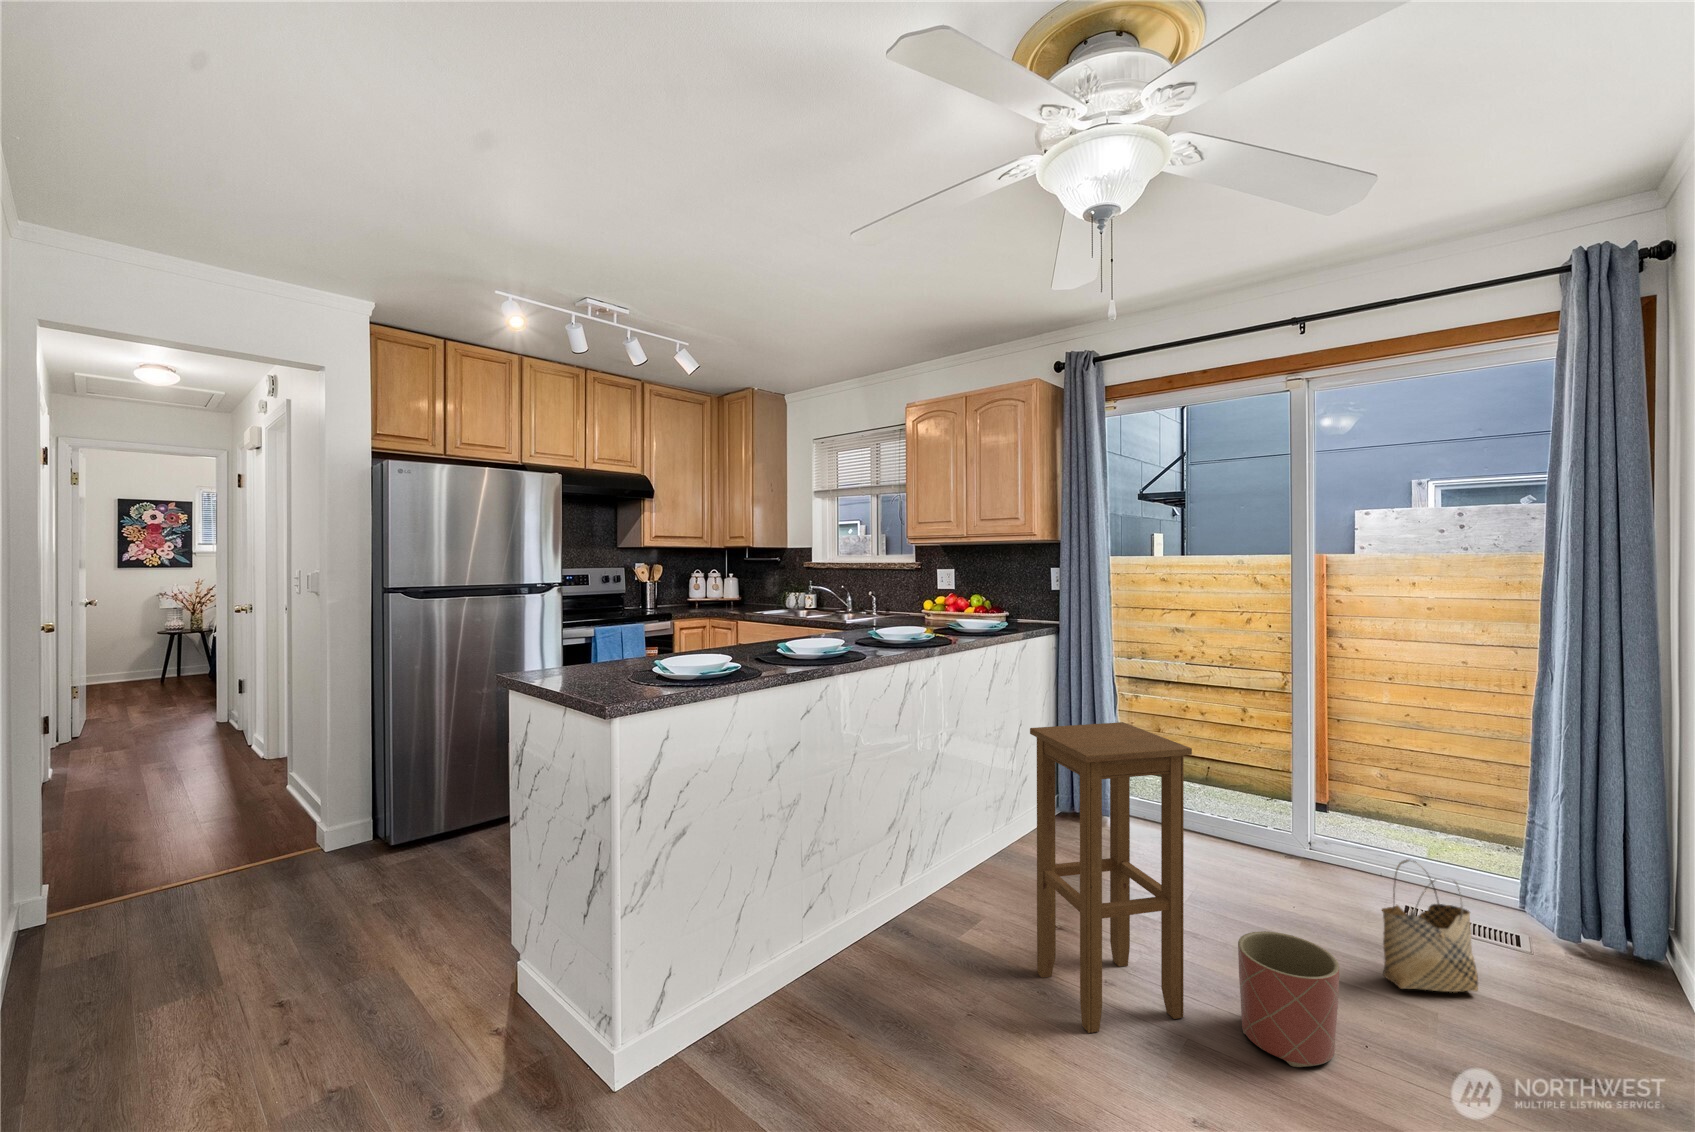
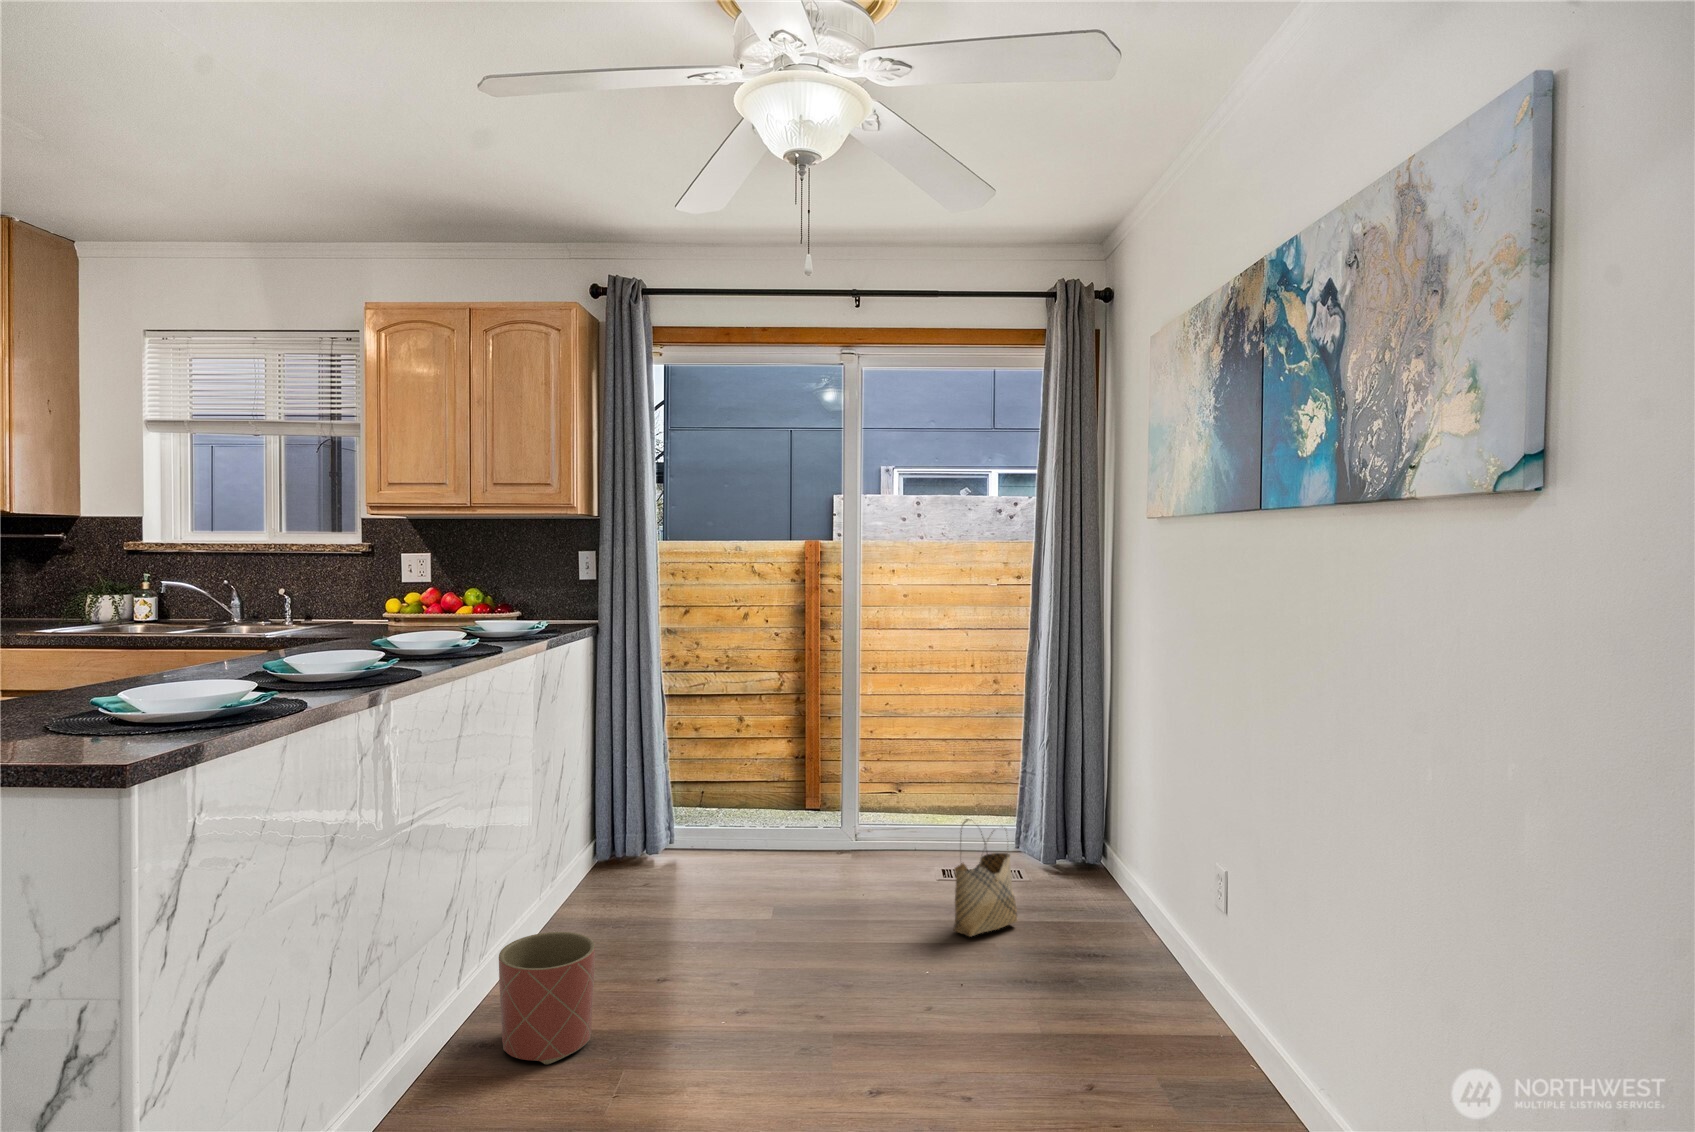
stool: present [1030,722,1192,1033] -> none [659,721,836,1067]
planter: present [1238,931,1339,1067] -> present [499,932,595,1064]

